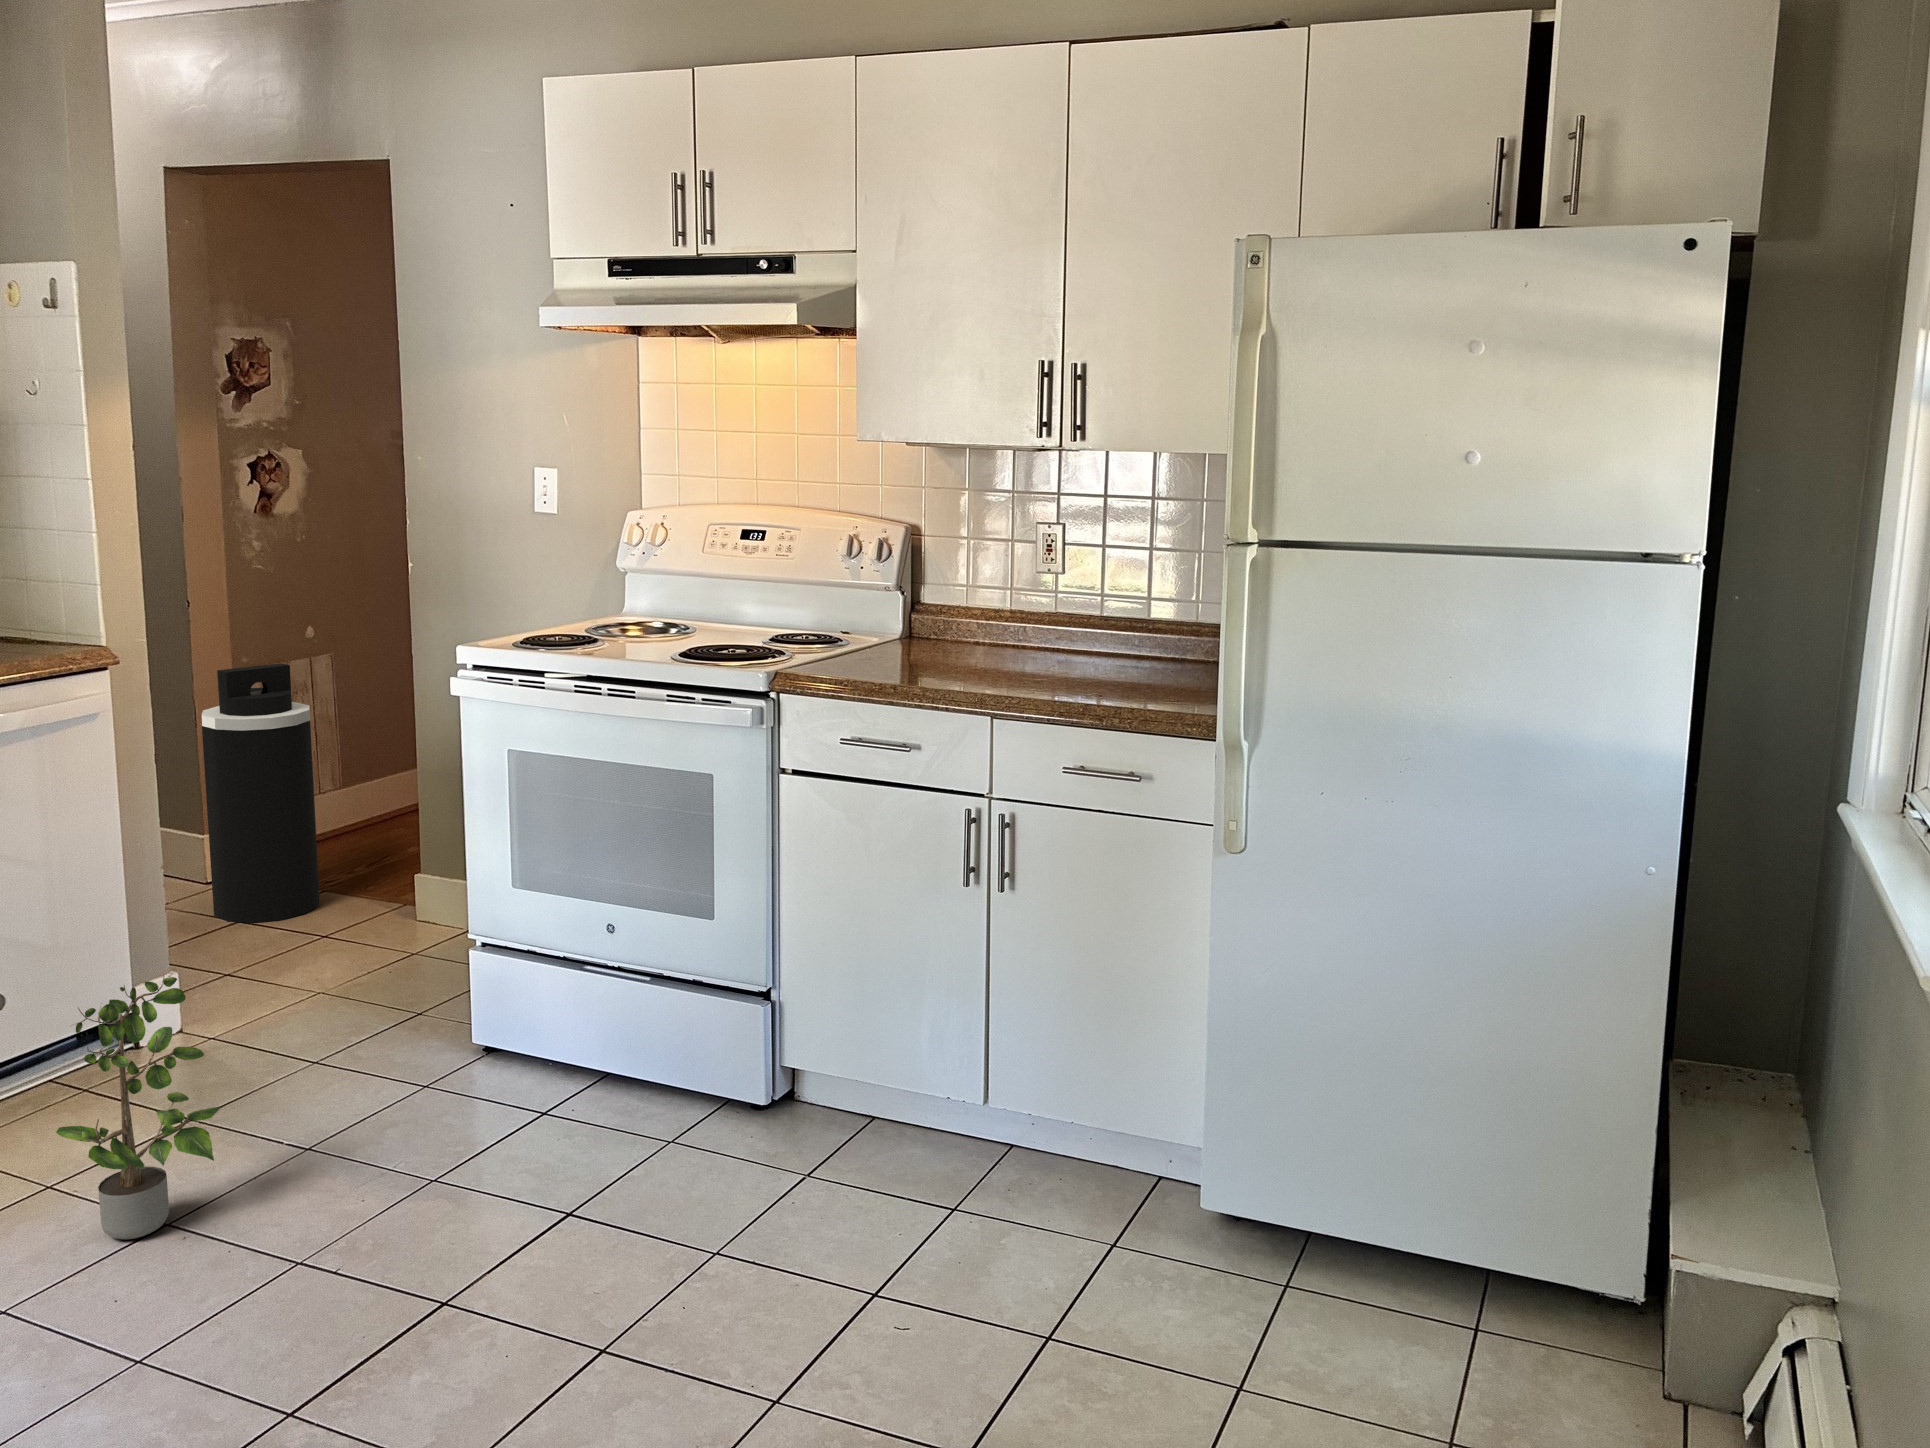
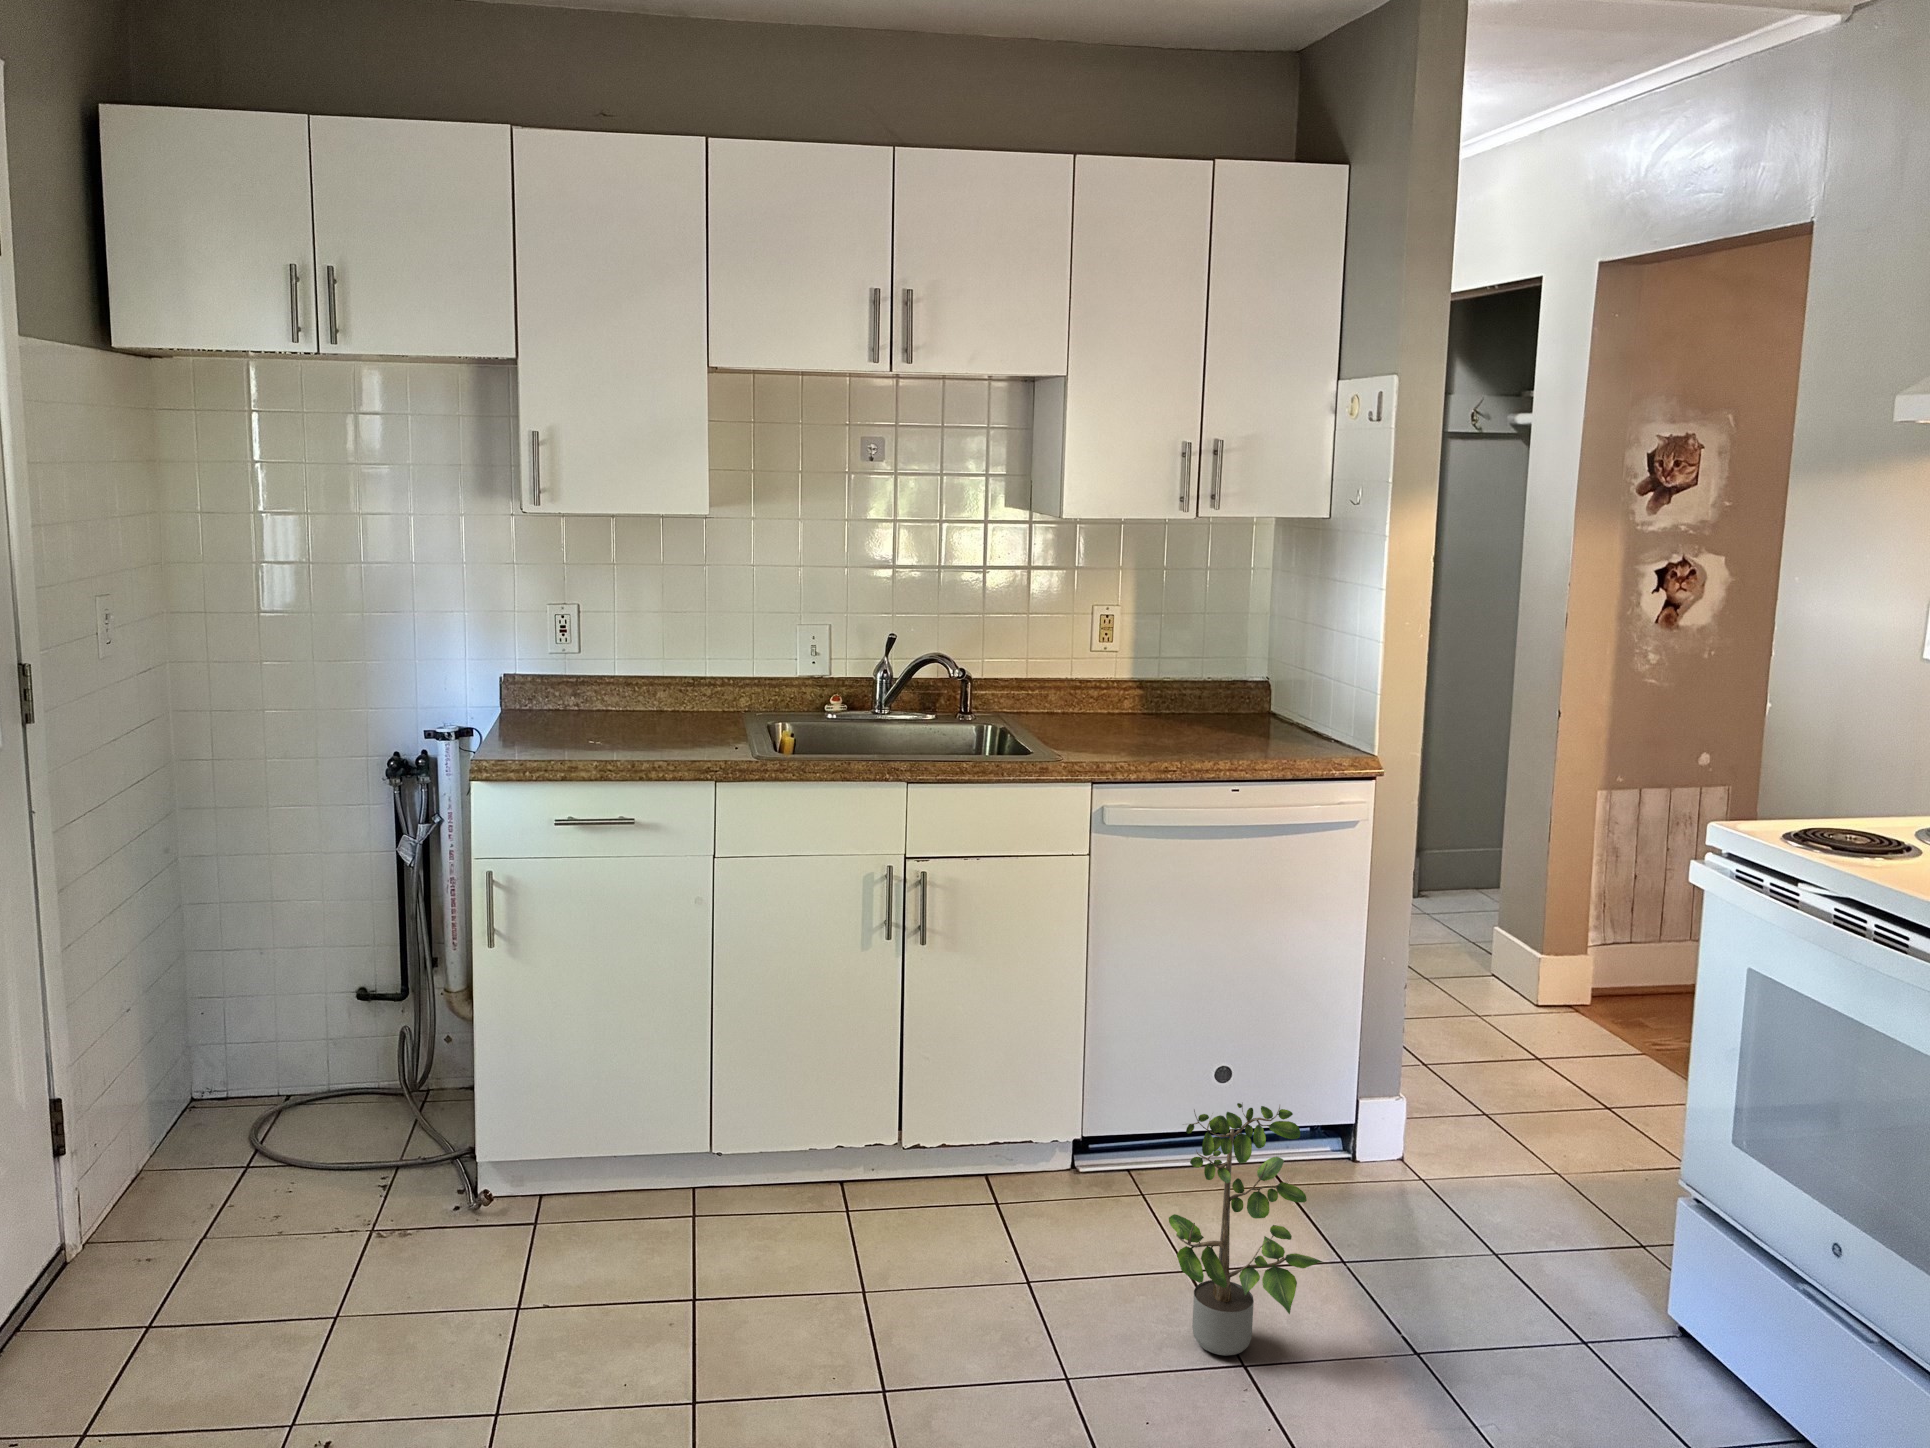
trash can: present [202,663,319,923] -> none [1518,790,1653,1074]

